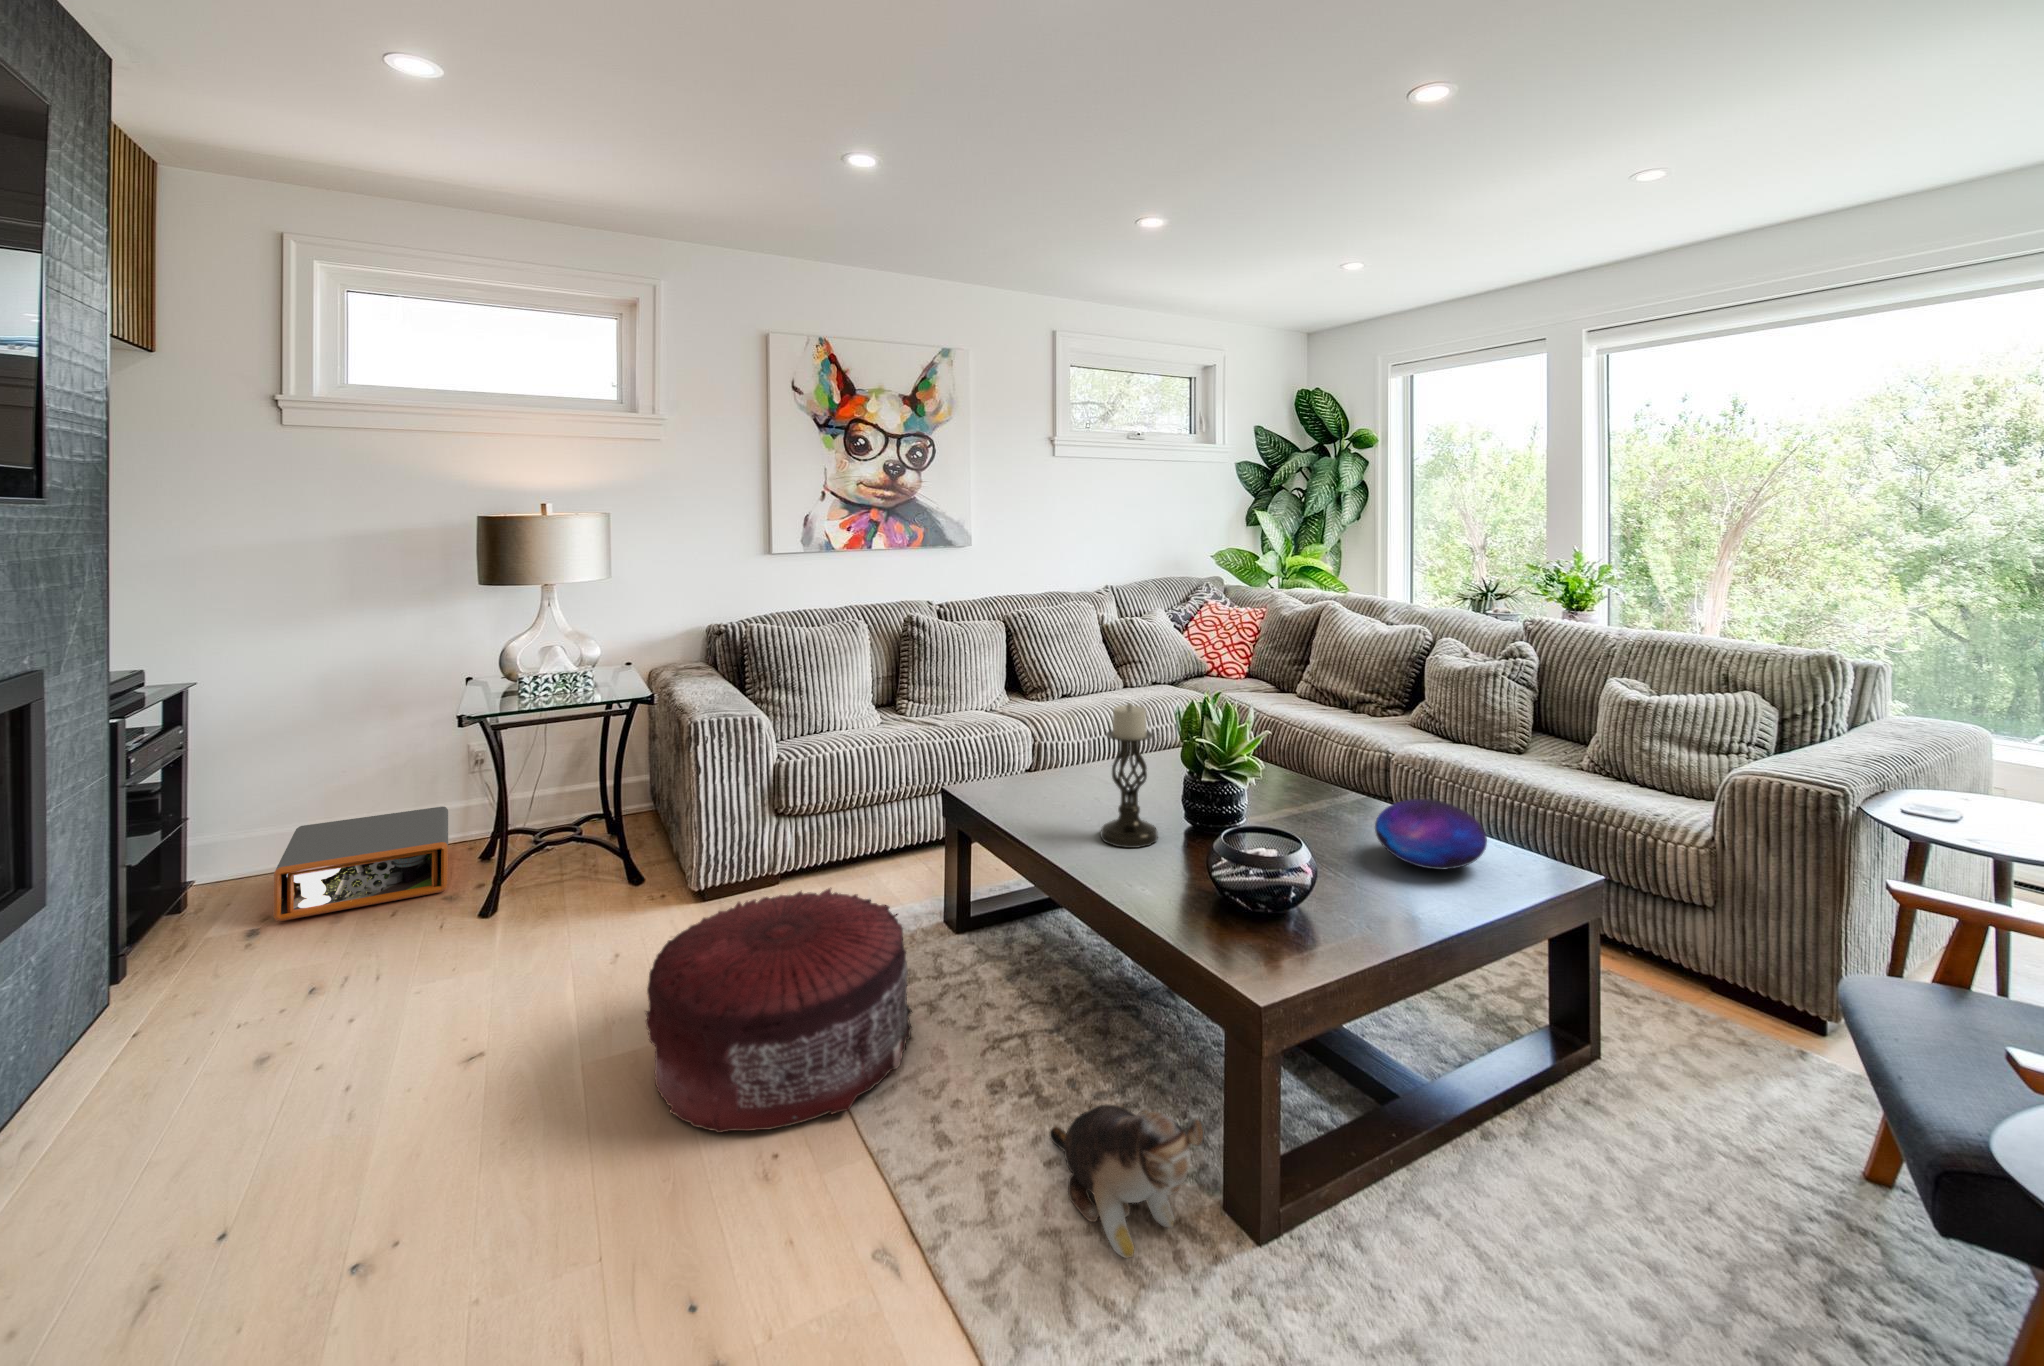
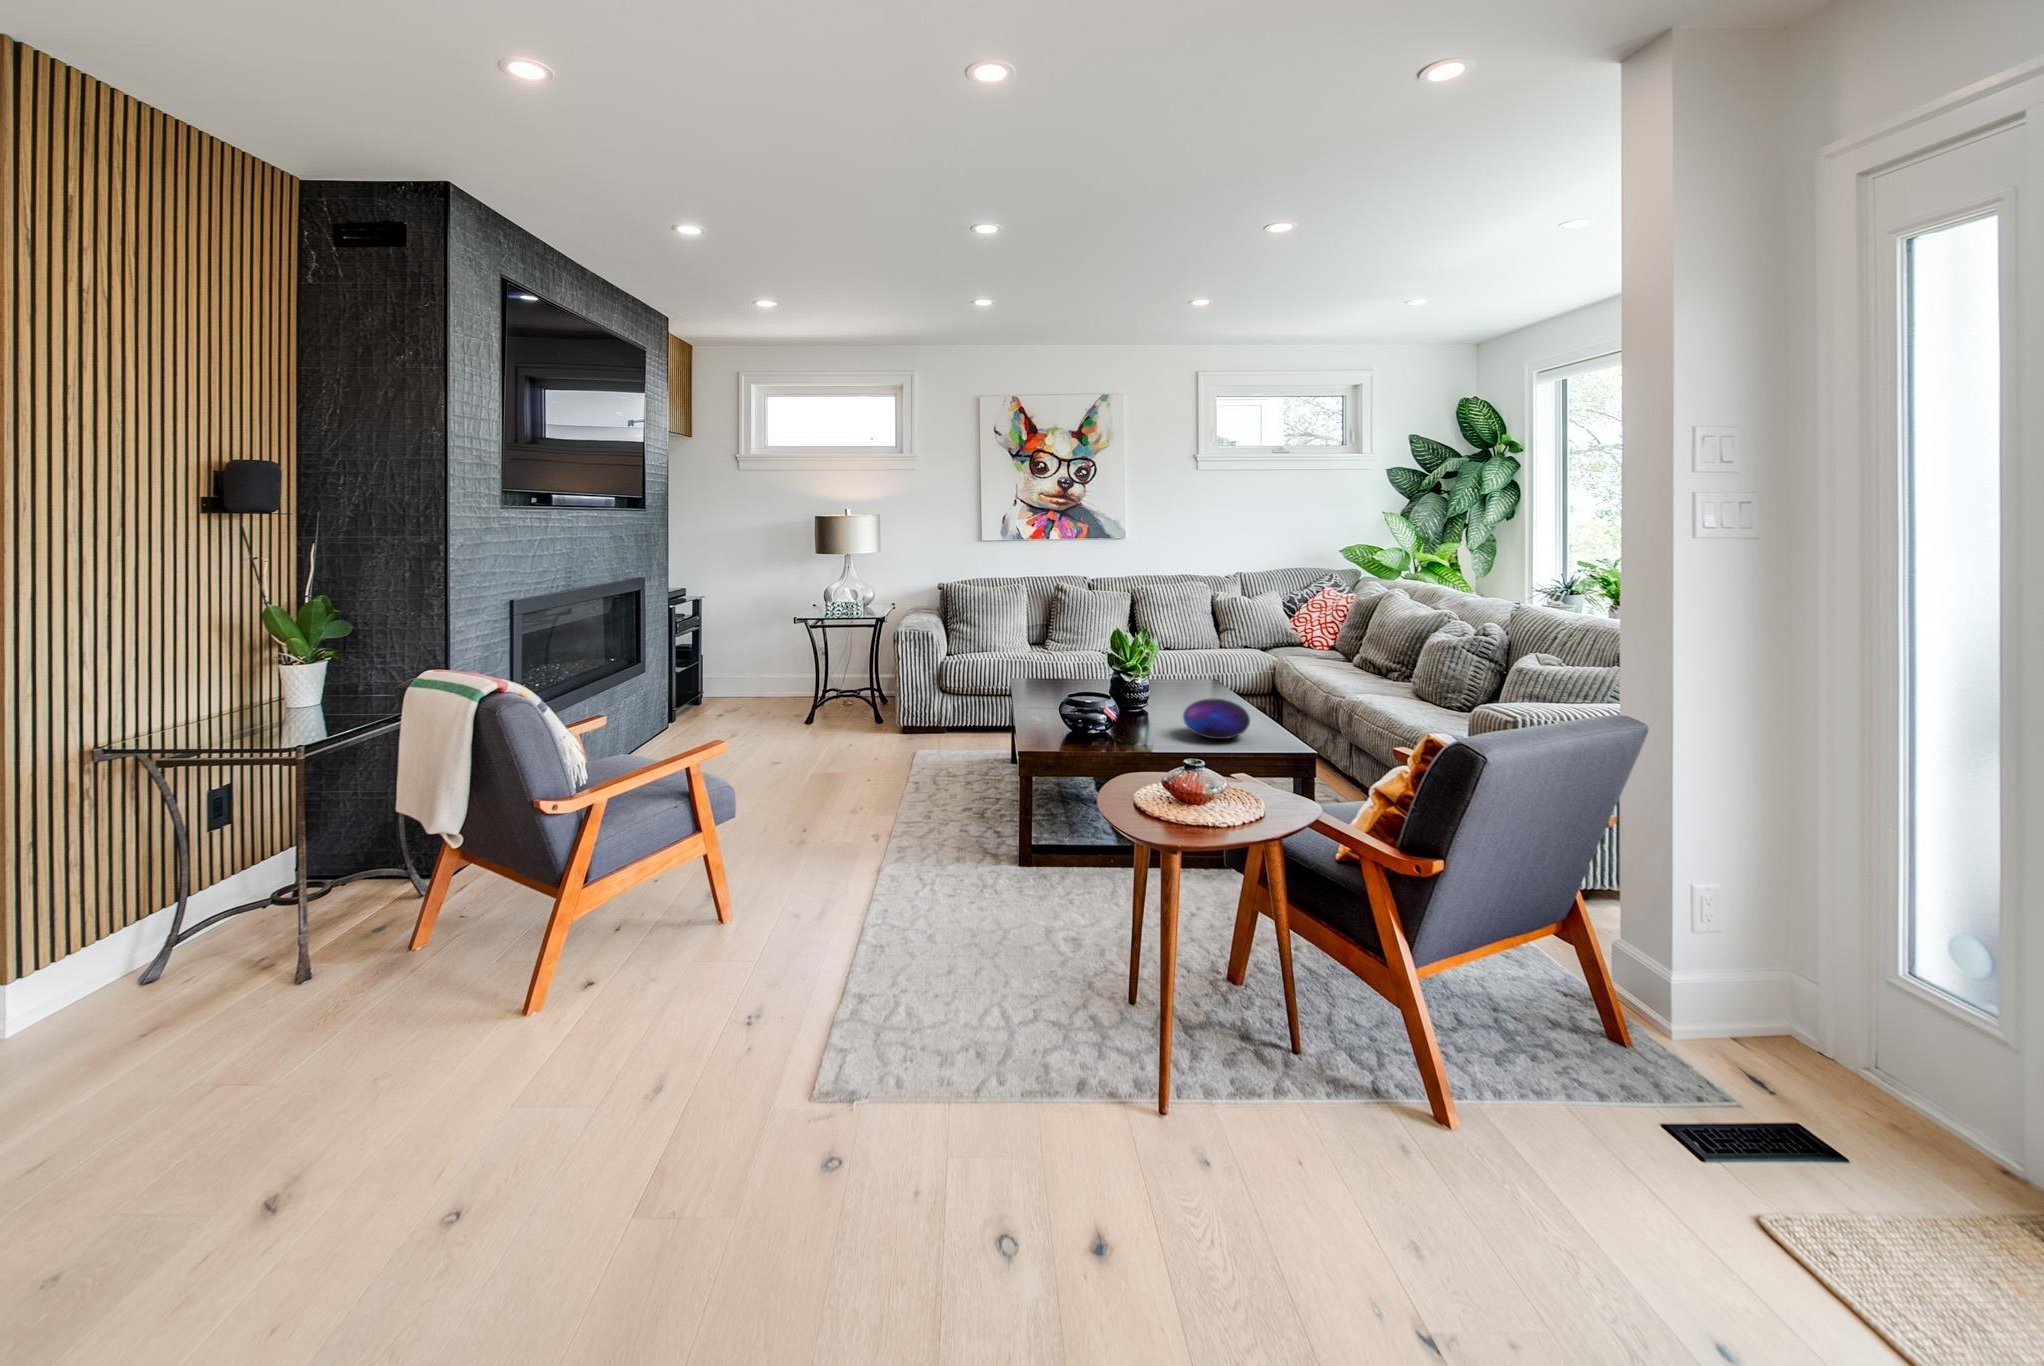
candle holder: present [1100,703,1158,848] -> none [1052,629,1086,711]
storage box: present [273,807,448,921] -> none [726,673,806,712]
pouf: present [645,888,912,1133] -> none [823,714,951,803]
plush toy: present [1050,1105,1203,1258] -> none [950,795,989,860]

